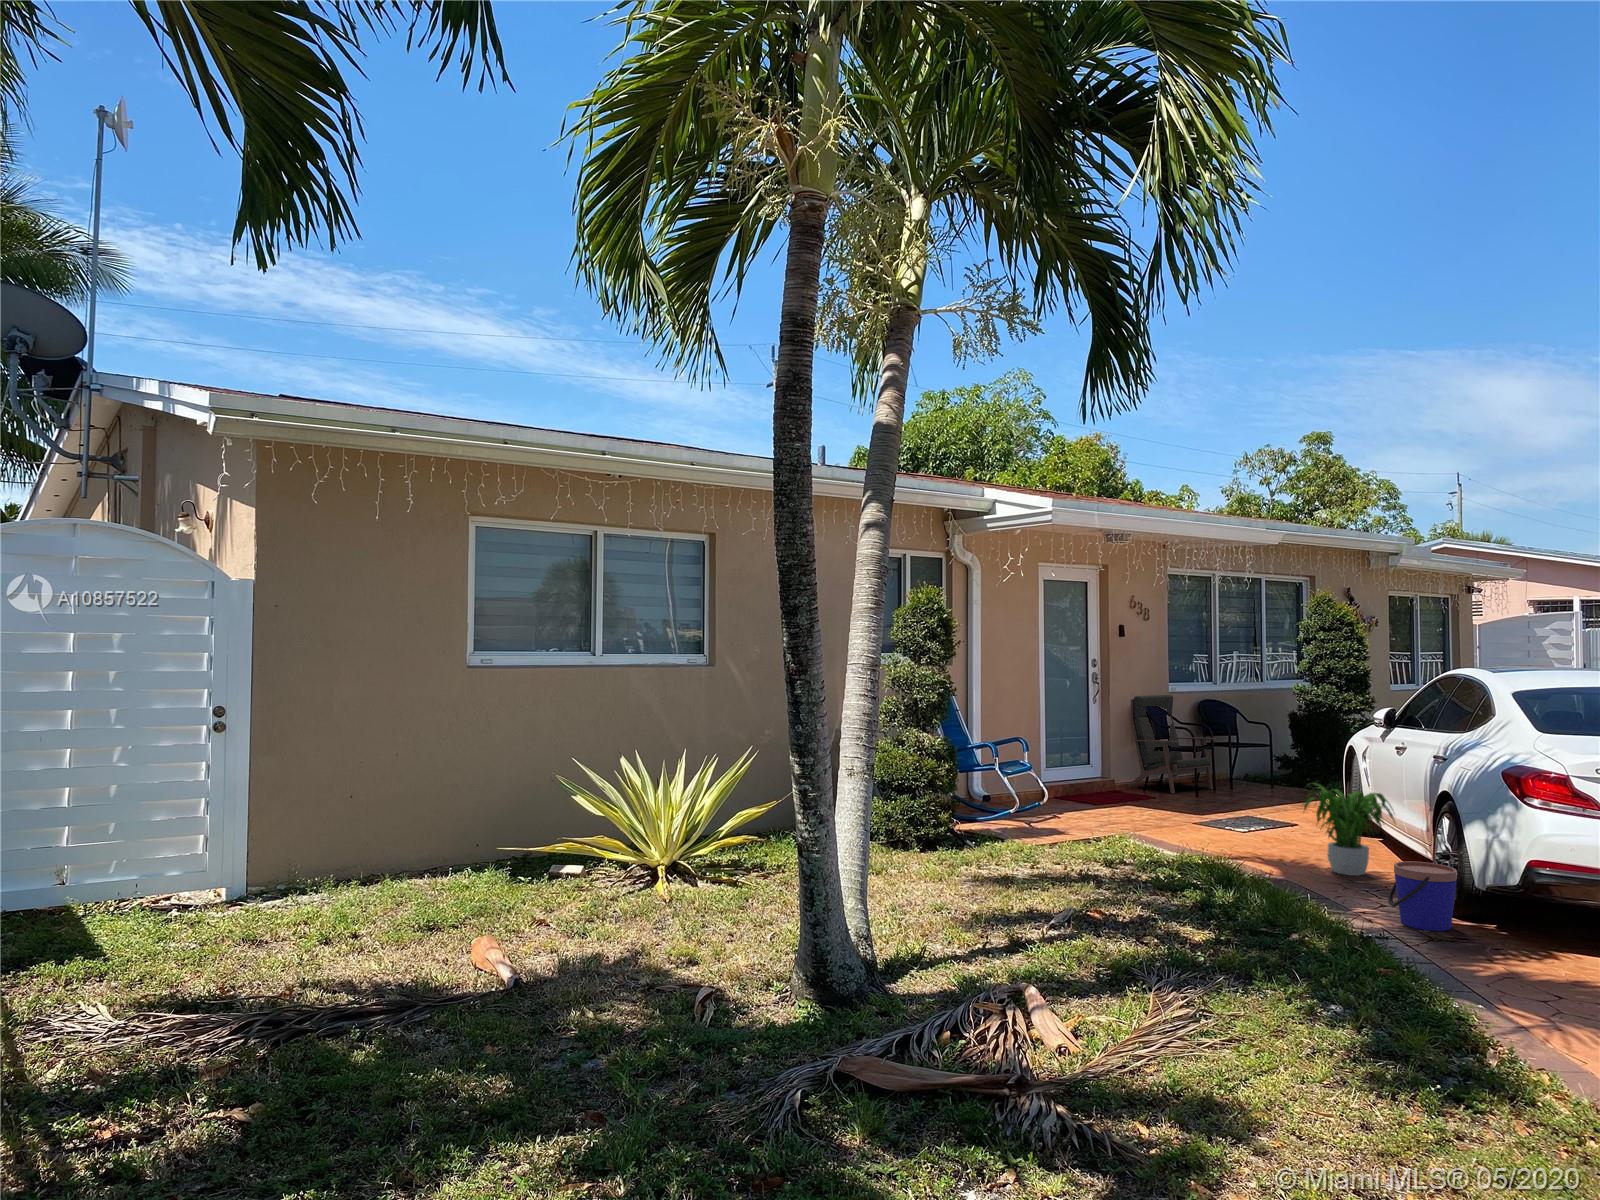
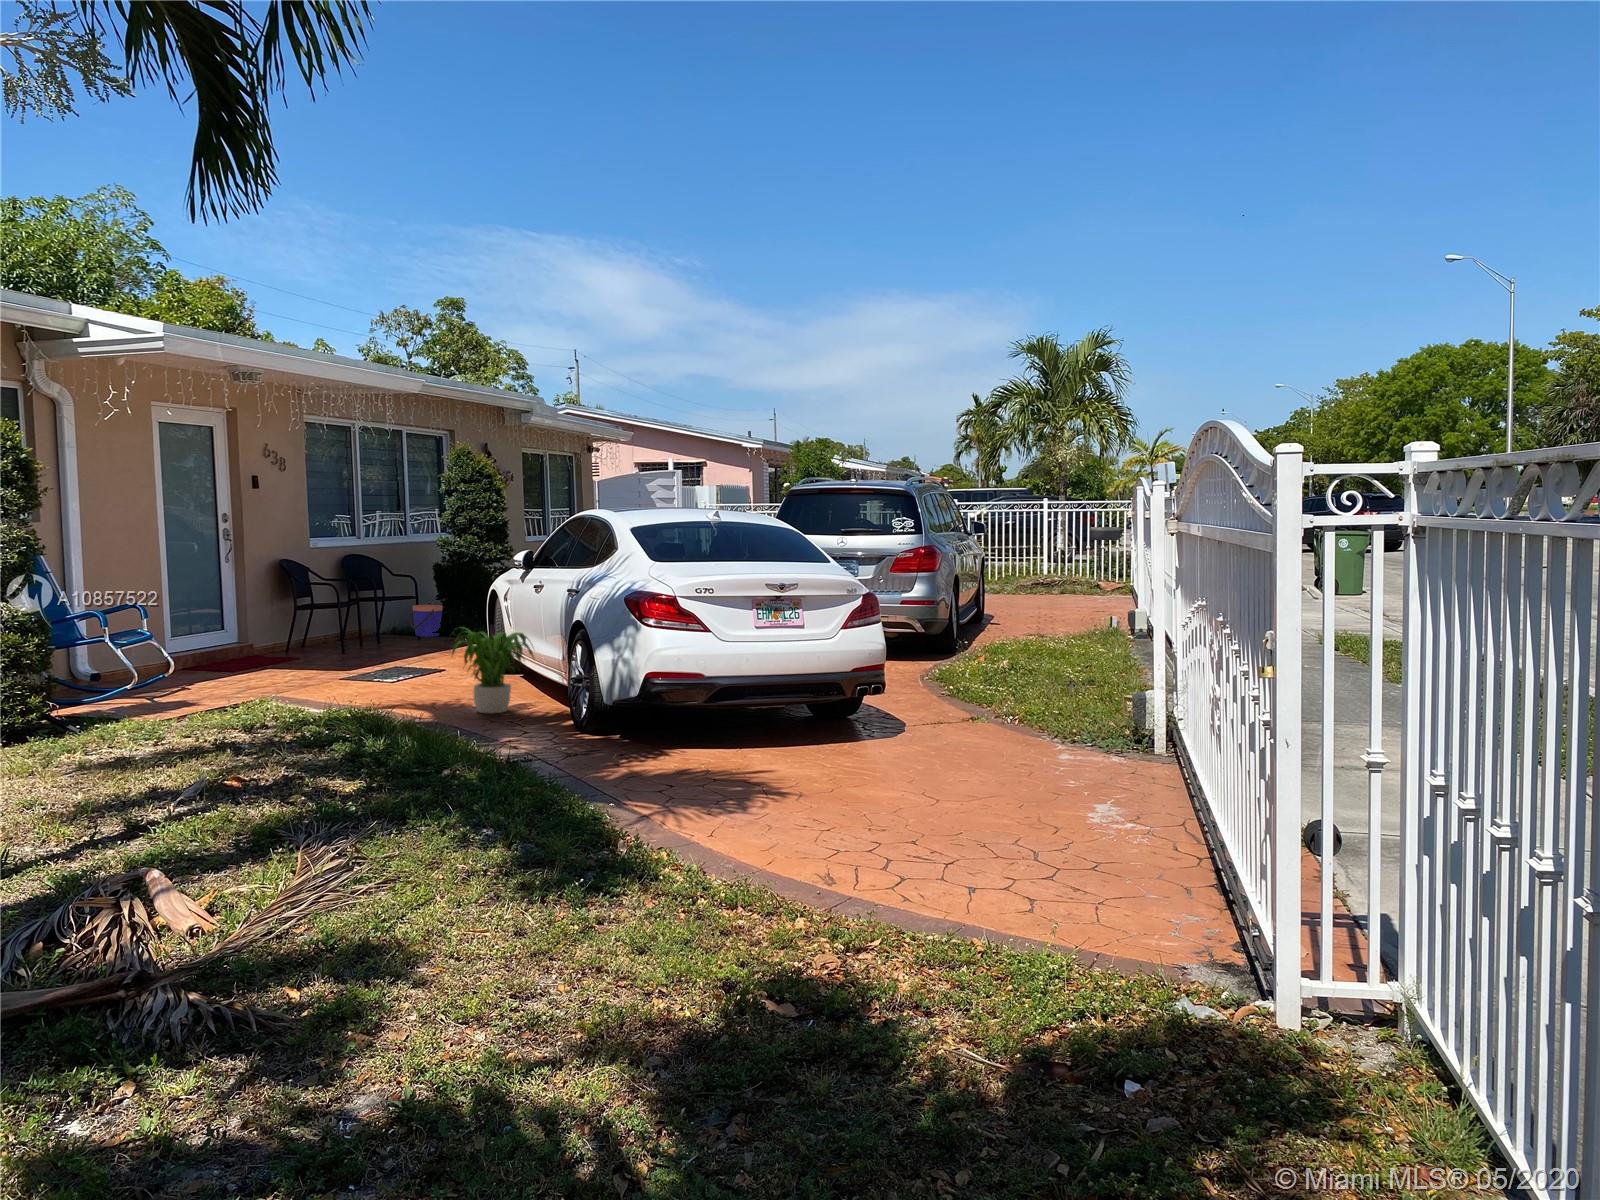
lounge chair: present [1128,695,1216,794] -> none [259,549,359,655]
bucket: present [1388,861,1457,931] -> present [410,605,442,637]

